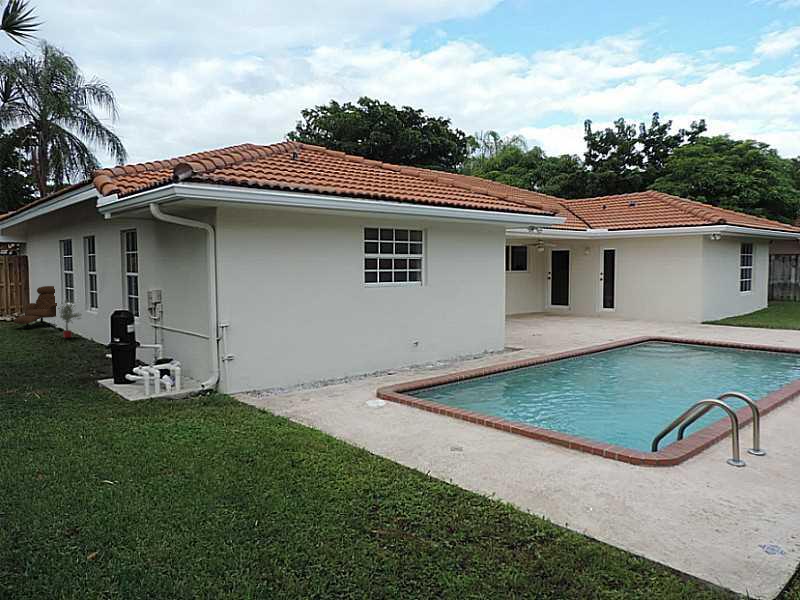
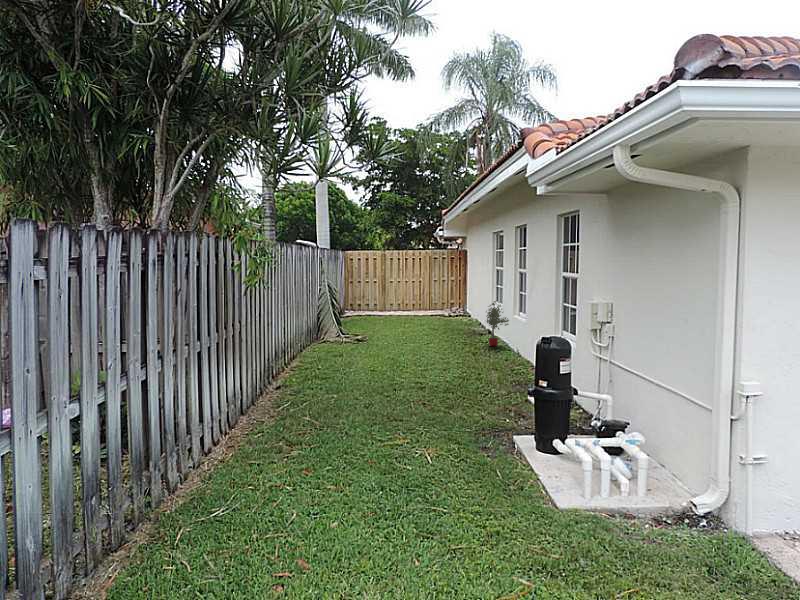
lounge chair: present [13,286,59,330] -> none [446,283,492,330]

